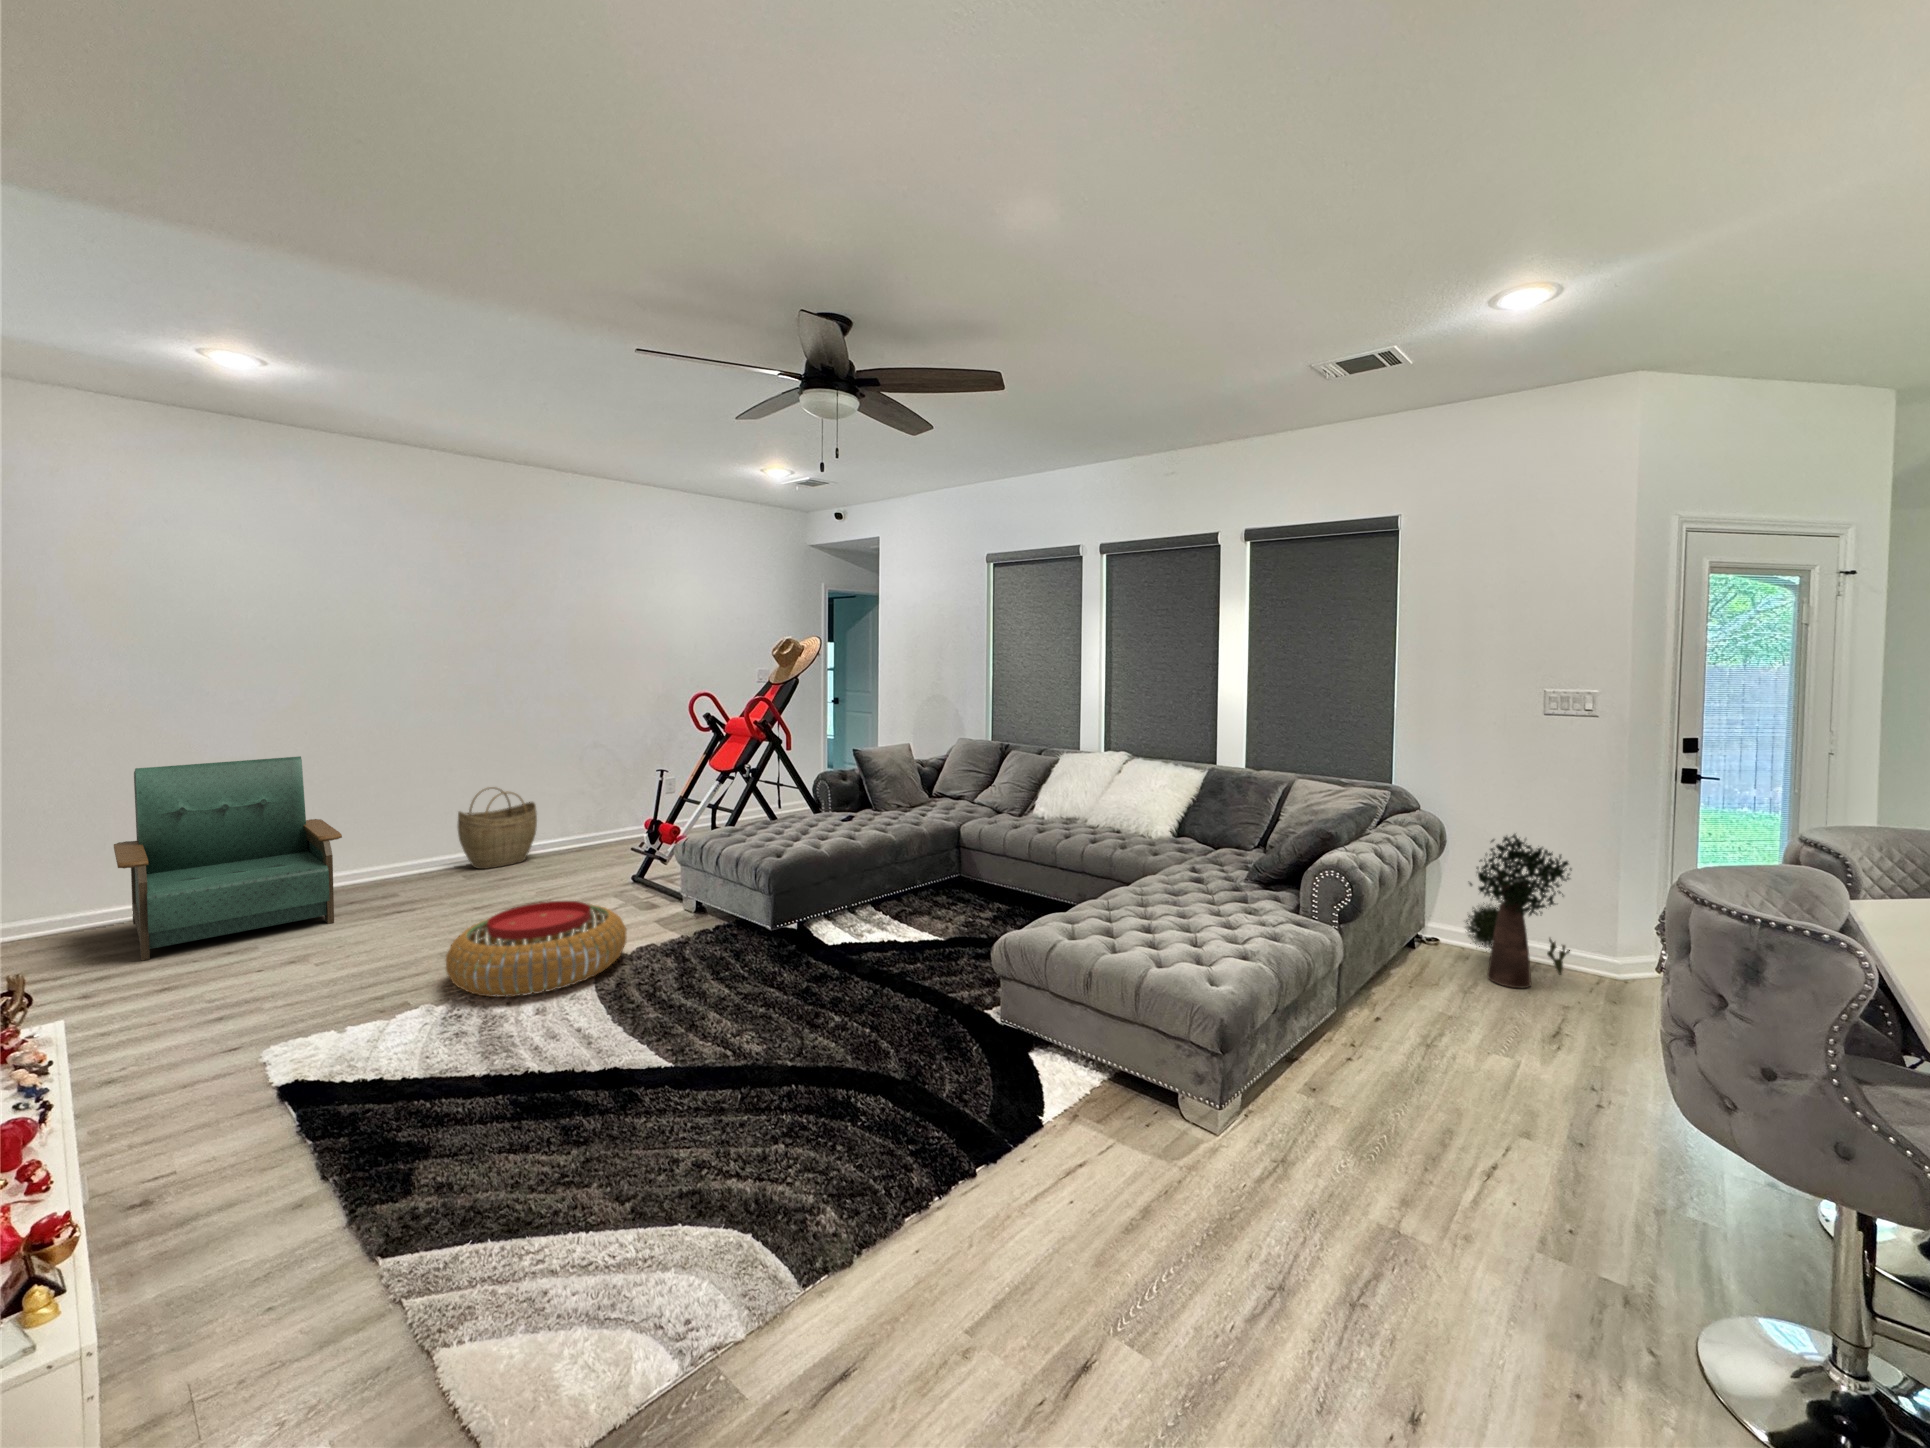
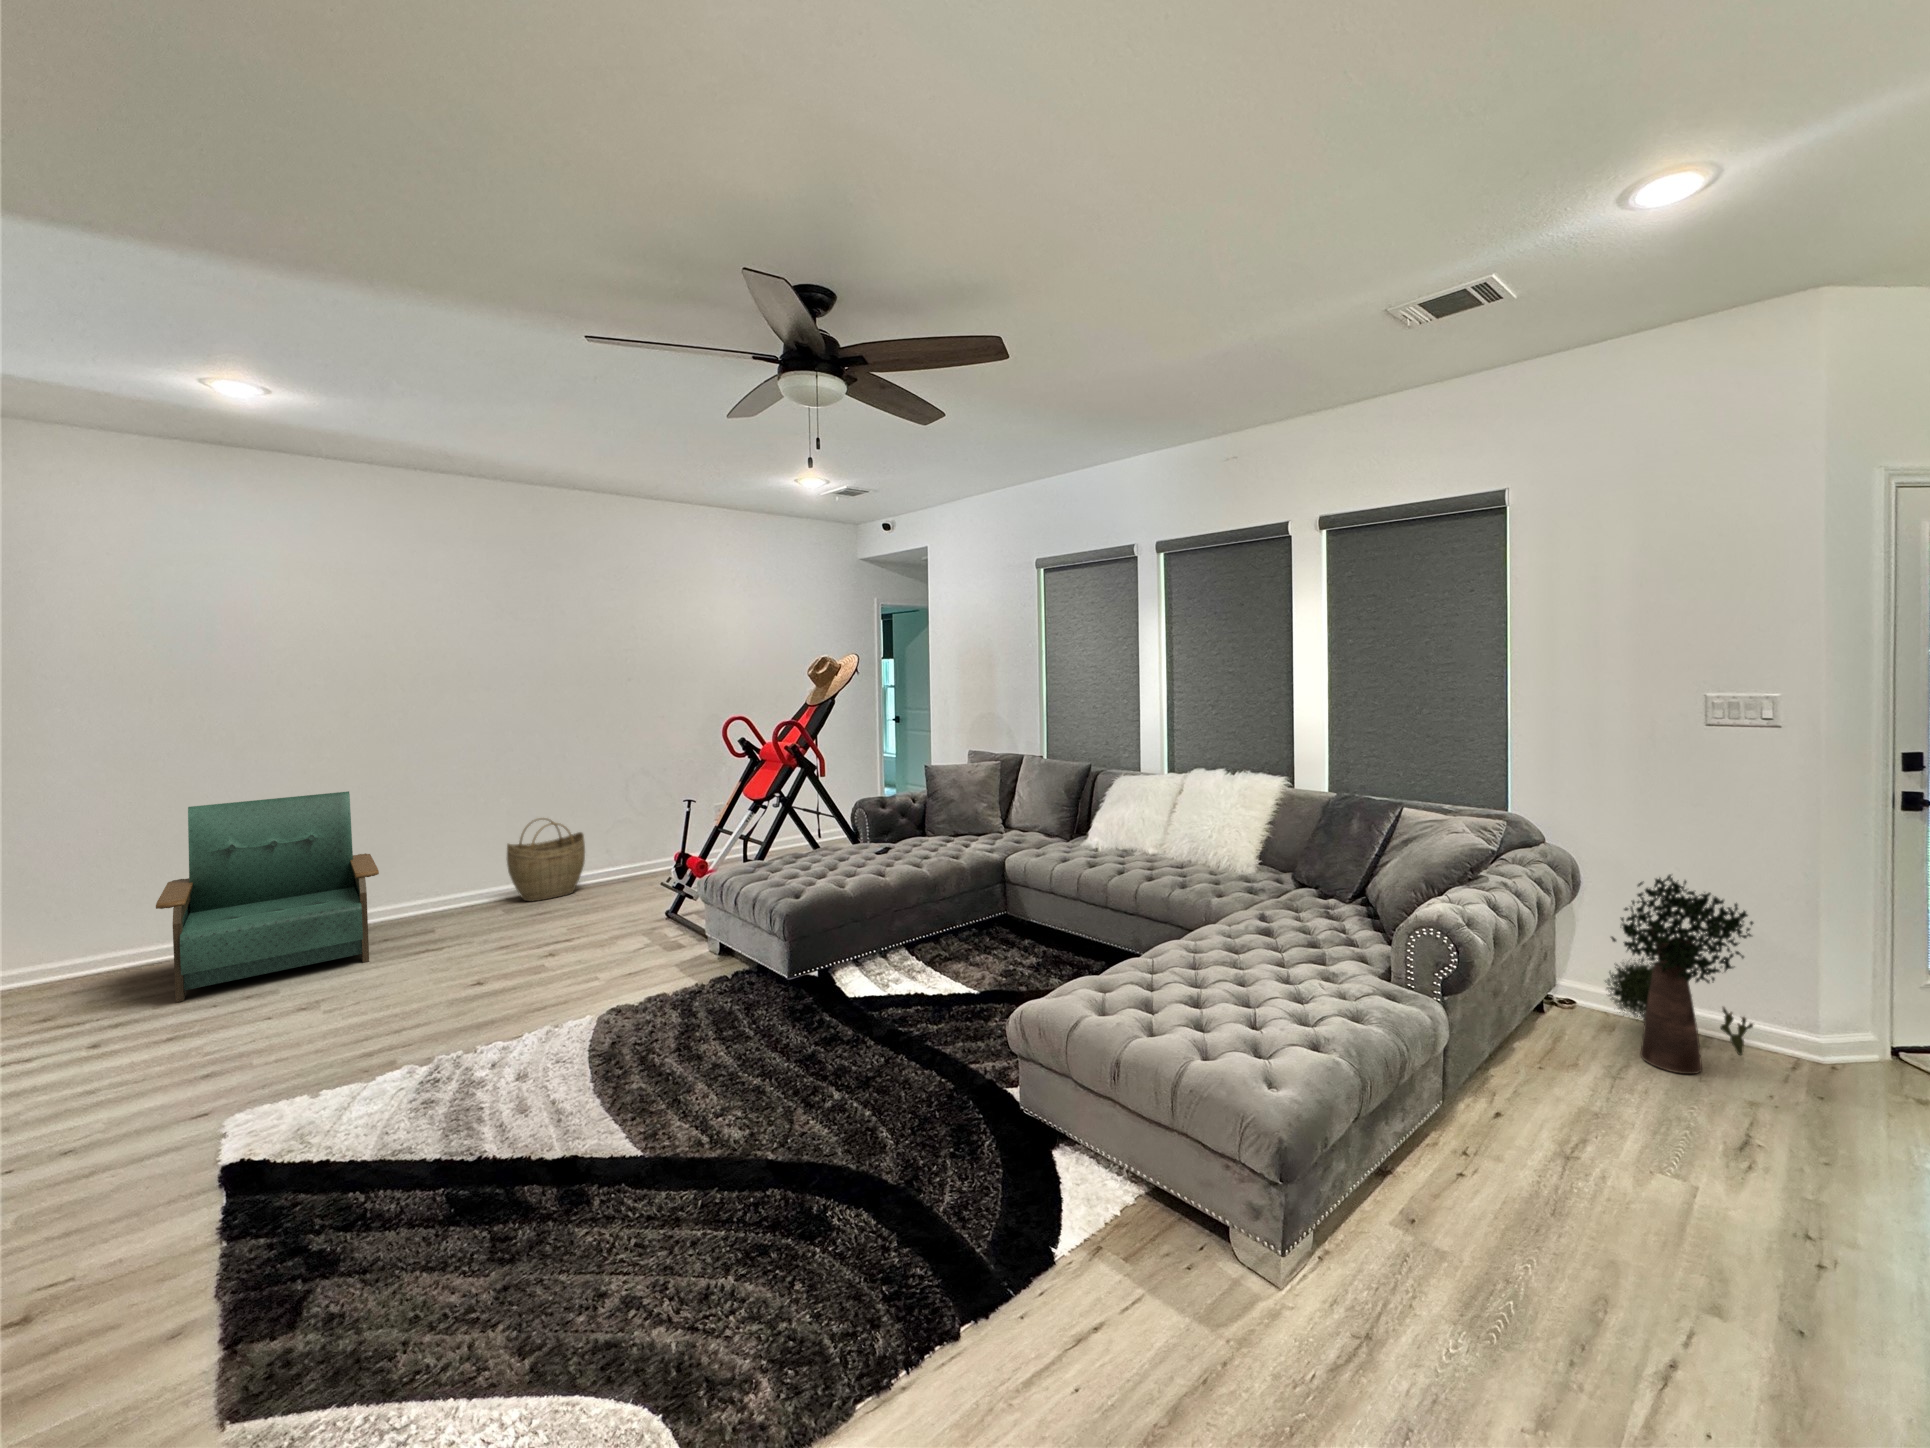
pouf: present [446,901,627,997] -> none [441,945,636,1055]

